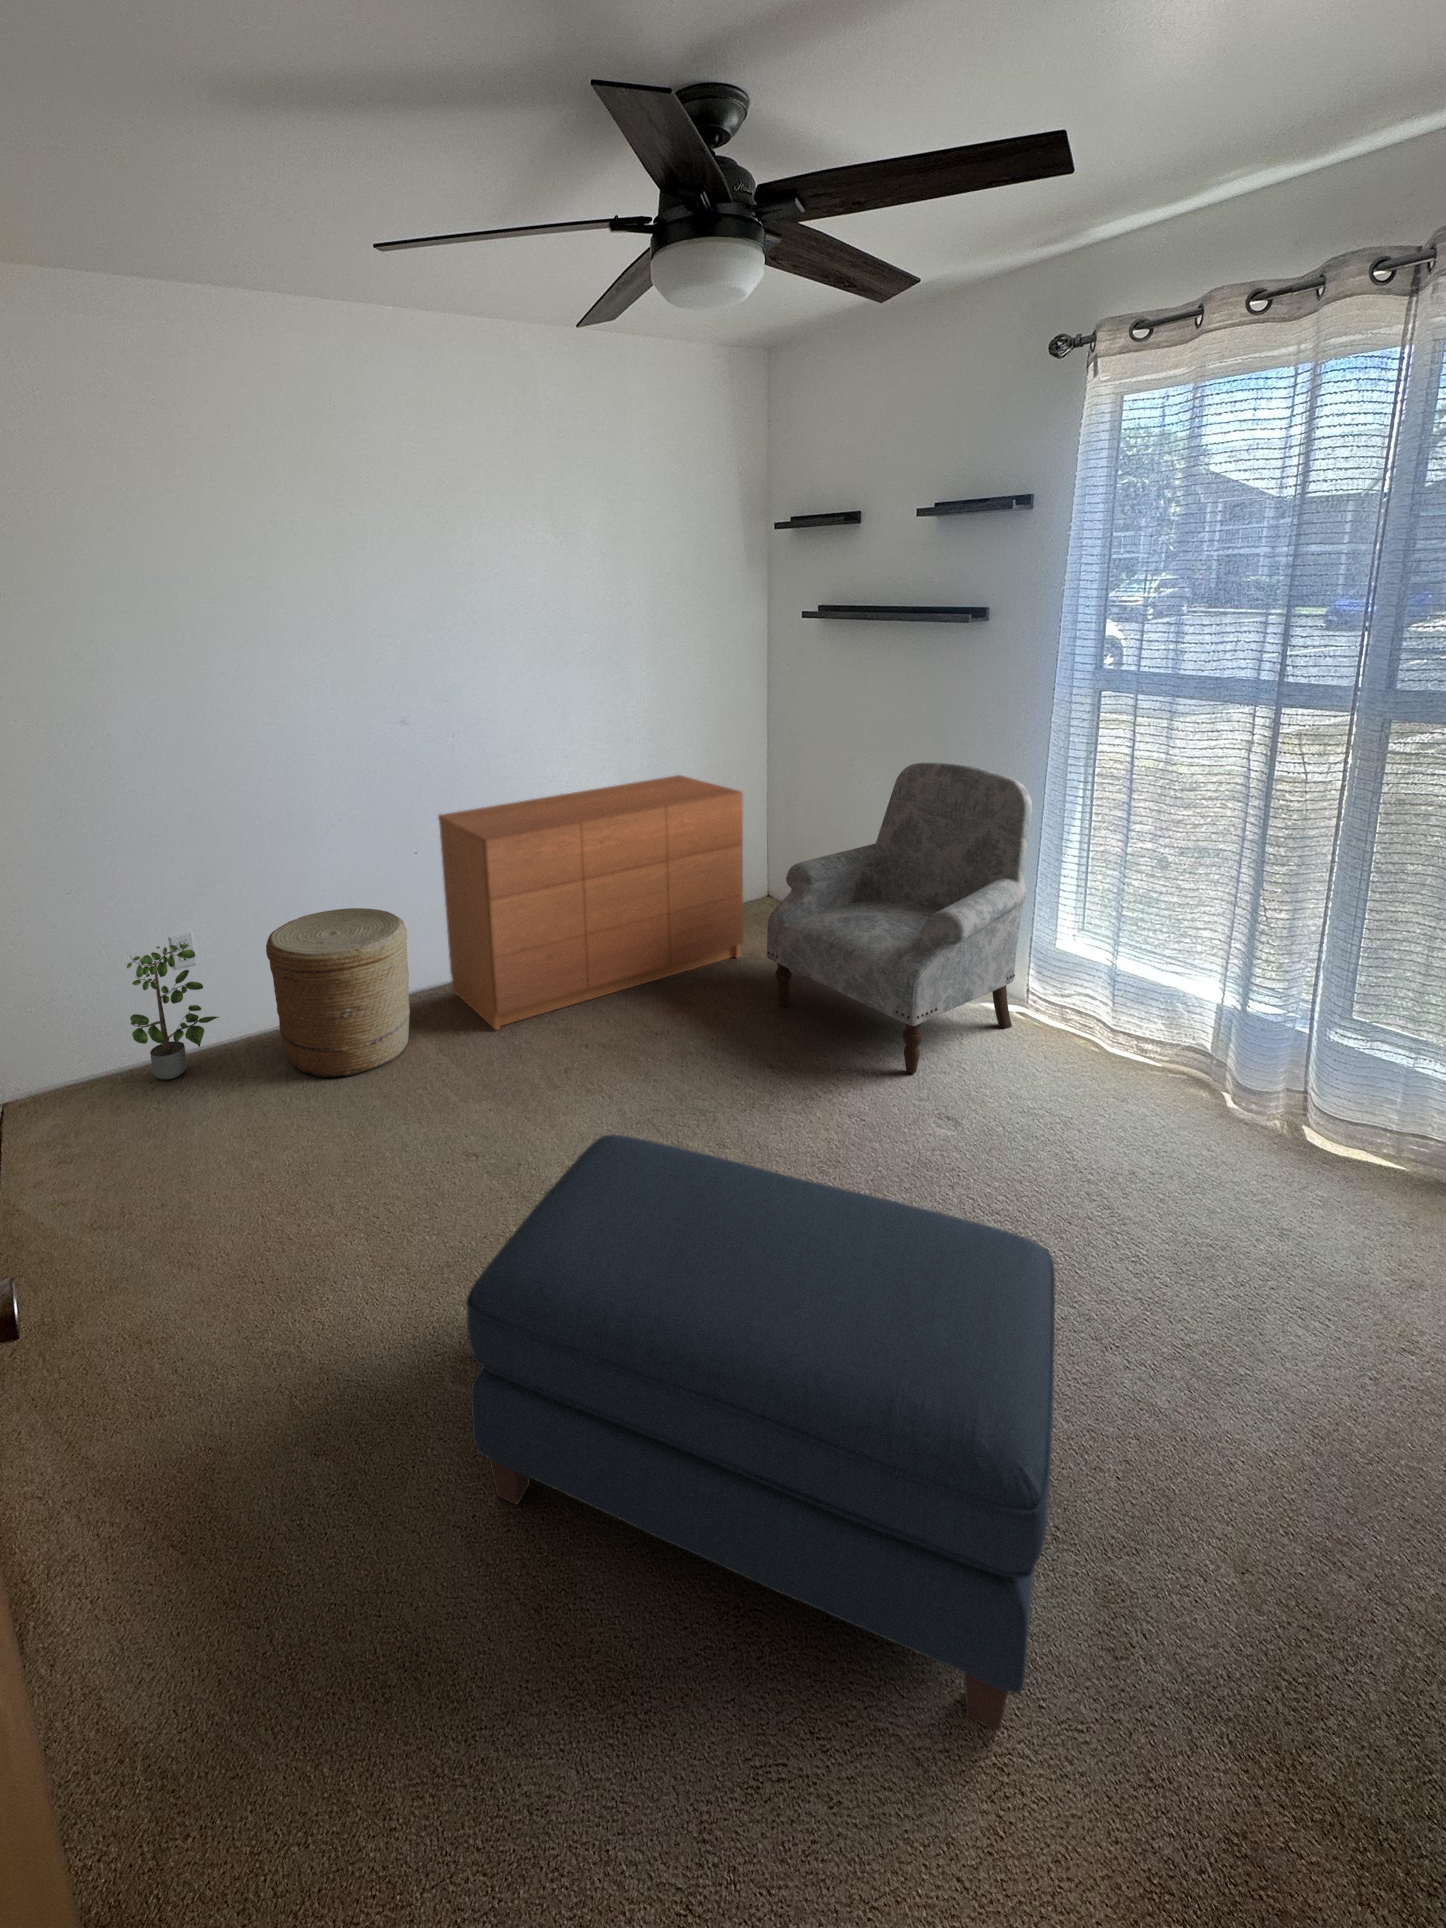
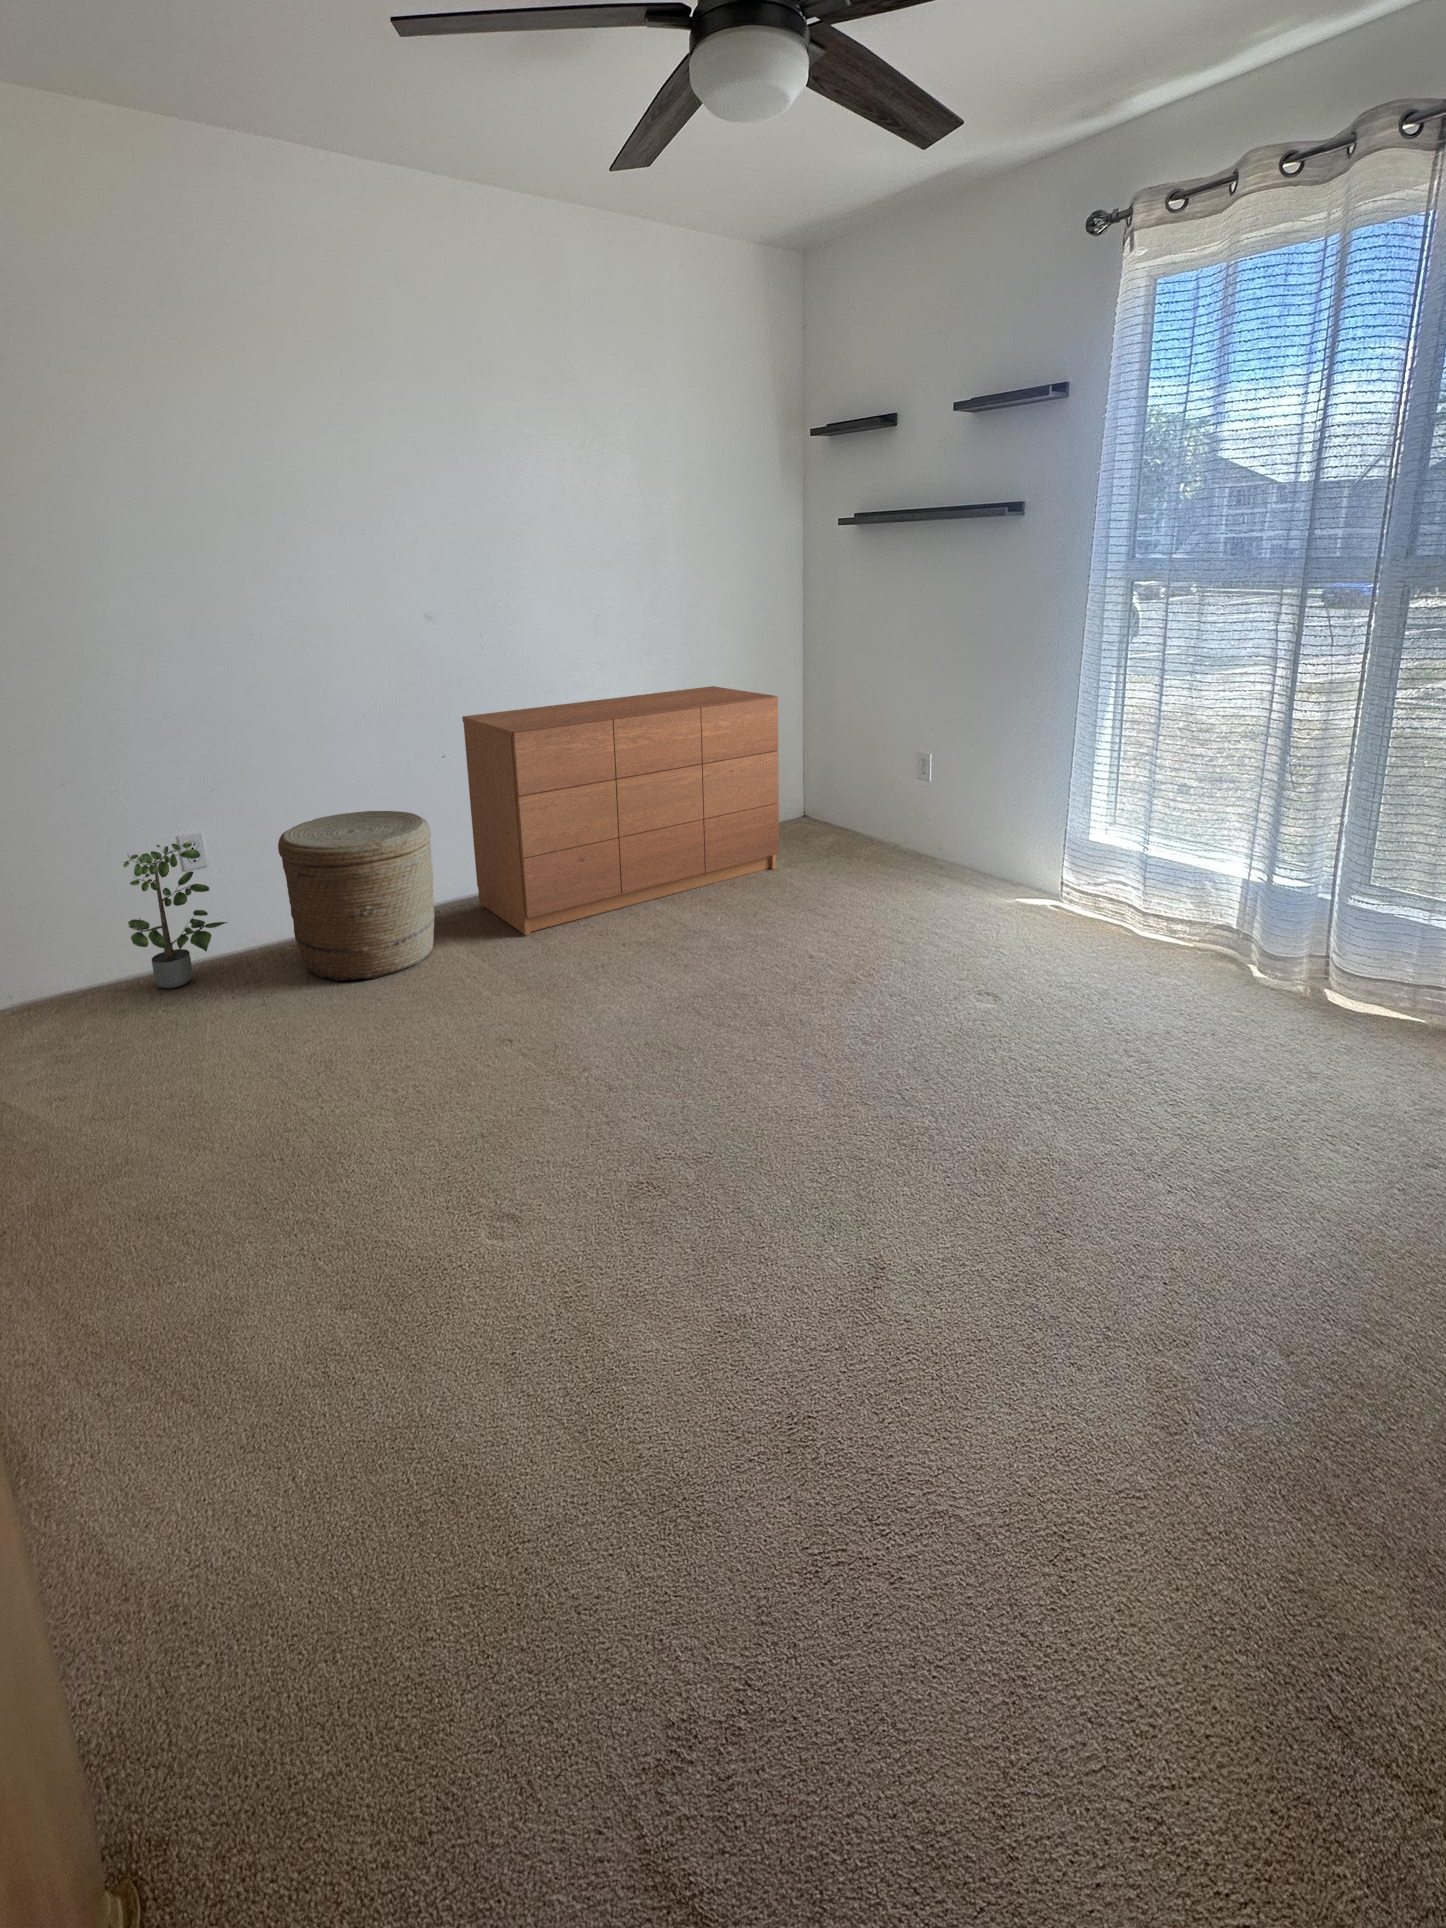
armchair: present [767,763,1032,1073] -> none [804,660,1067,959]
ottoman: present [466,1134,1056,1731] -> none [502,984,1109,1504]

